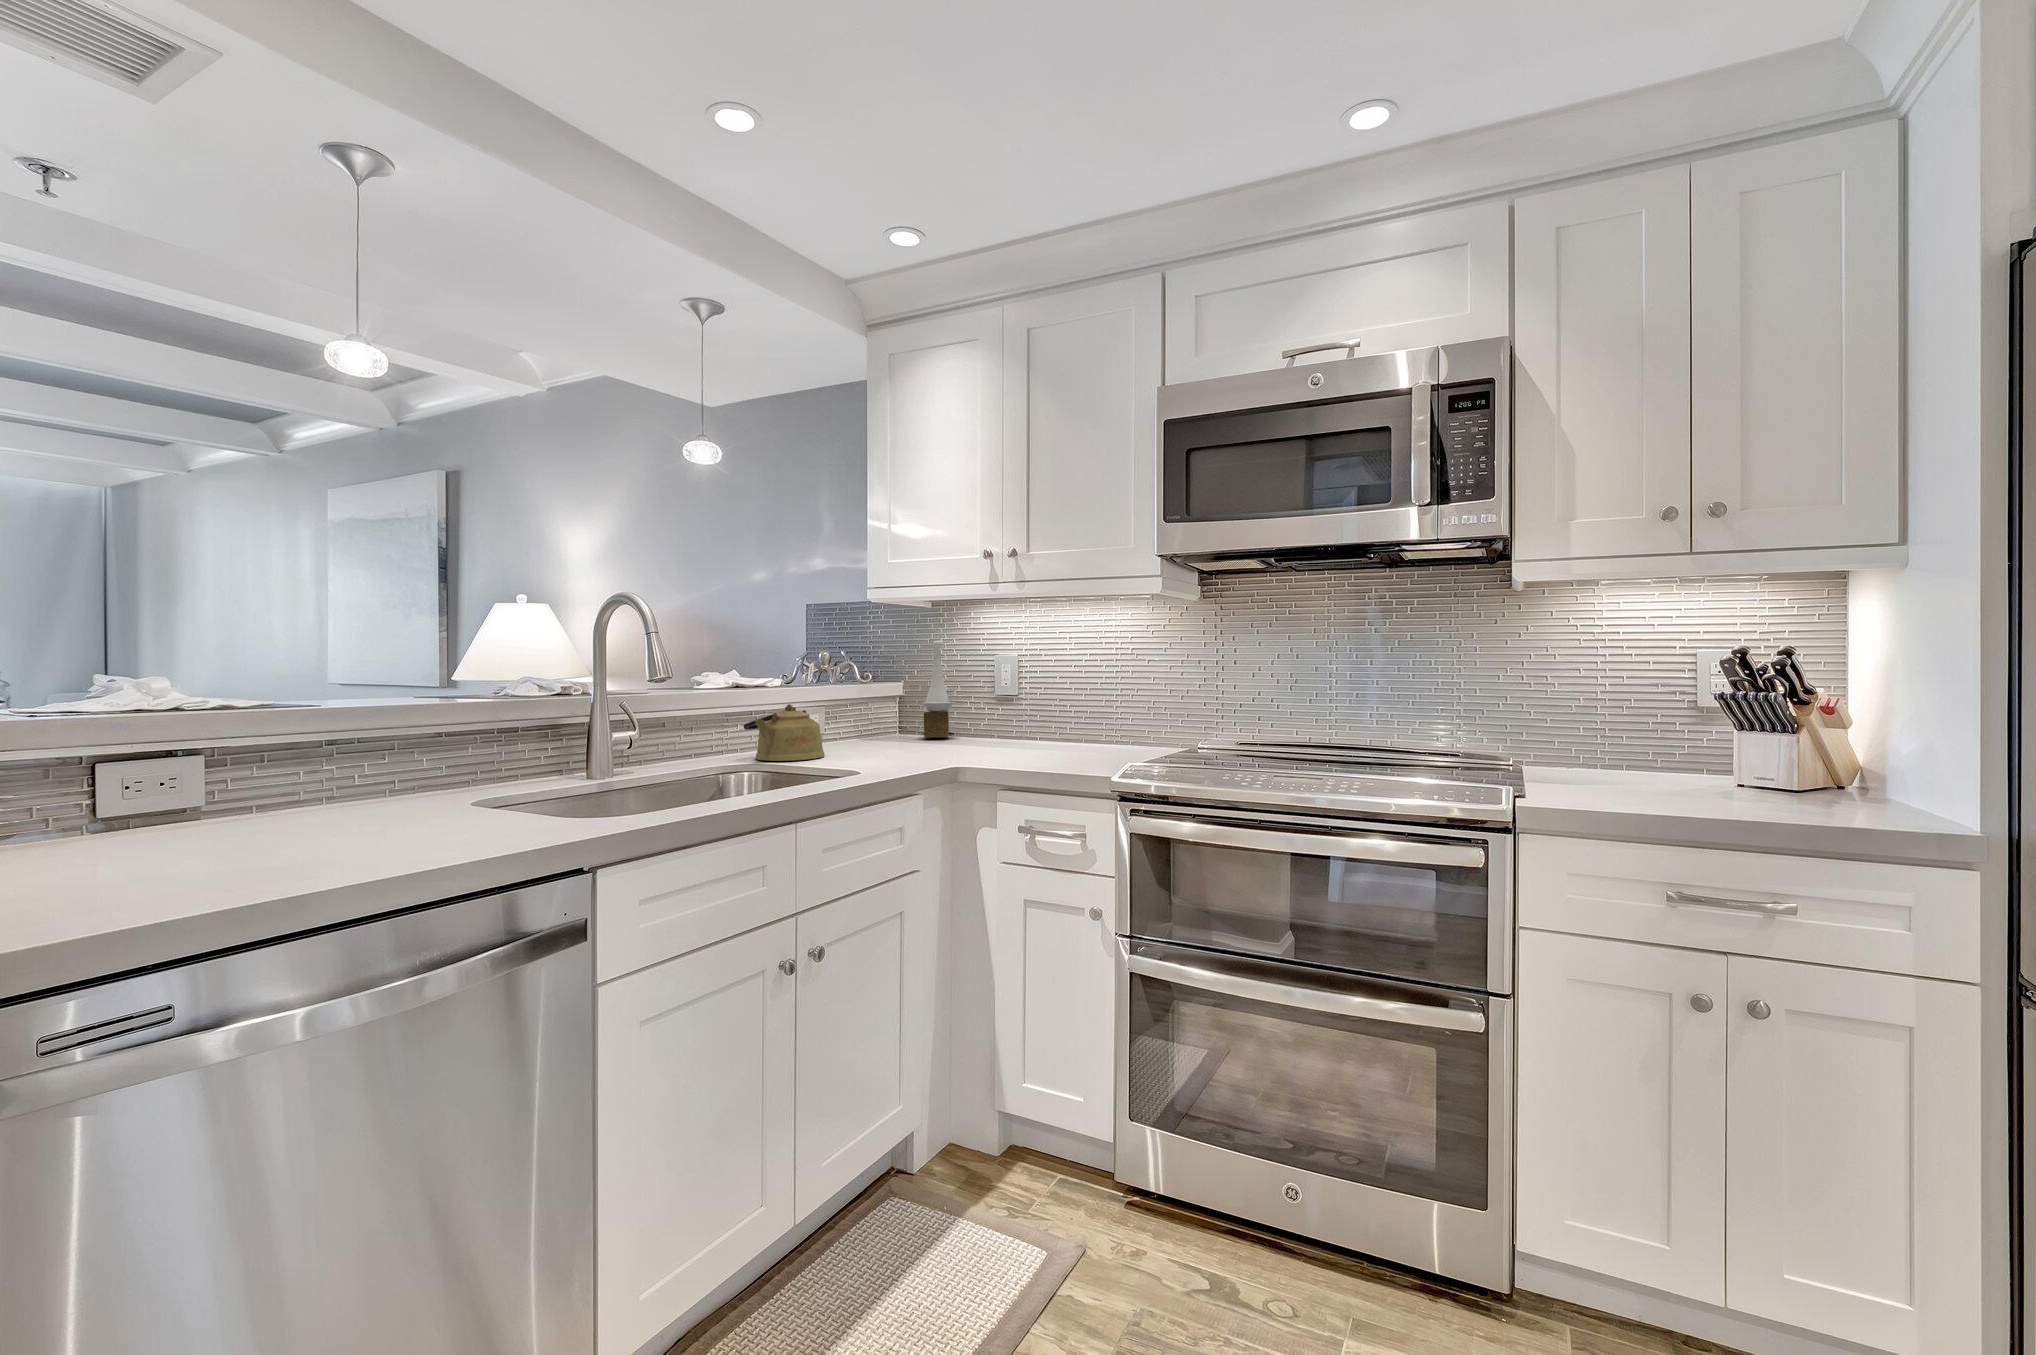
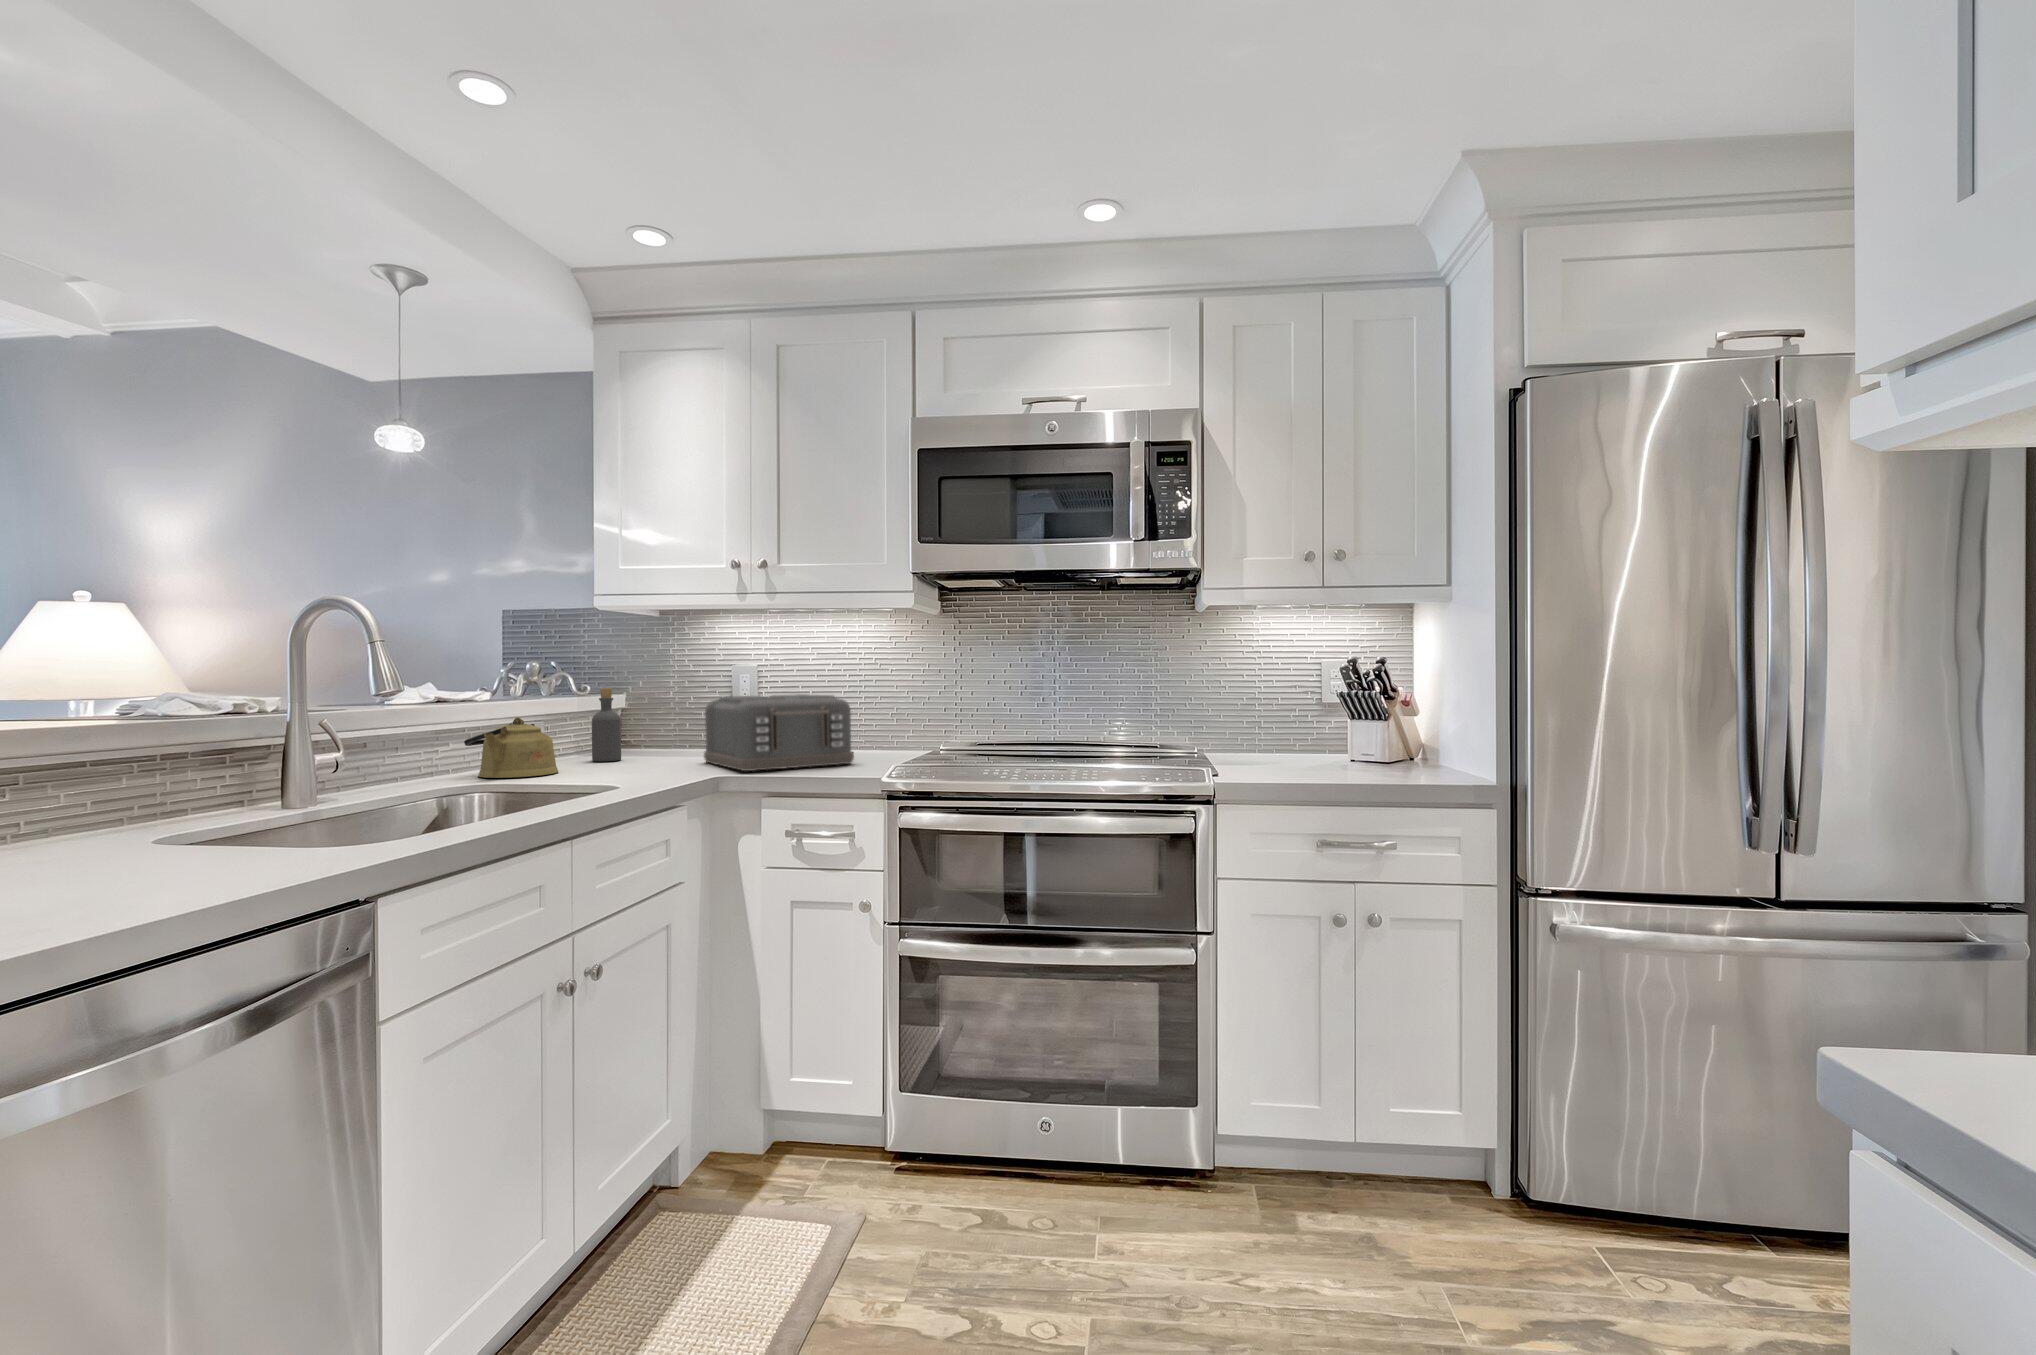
vase: present [922,641,956,737] -> none [647,652,686,752]
bottle: none [864,676,890,746] -> present [592,688,621,761]
toaster: none [959,685,1099,764] -> present [704,694,854,771]

